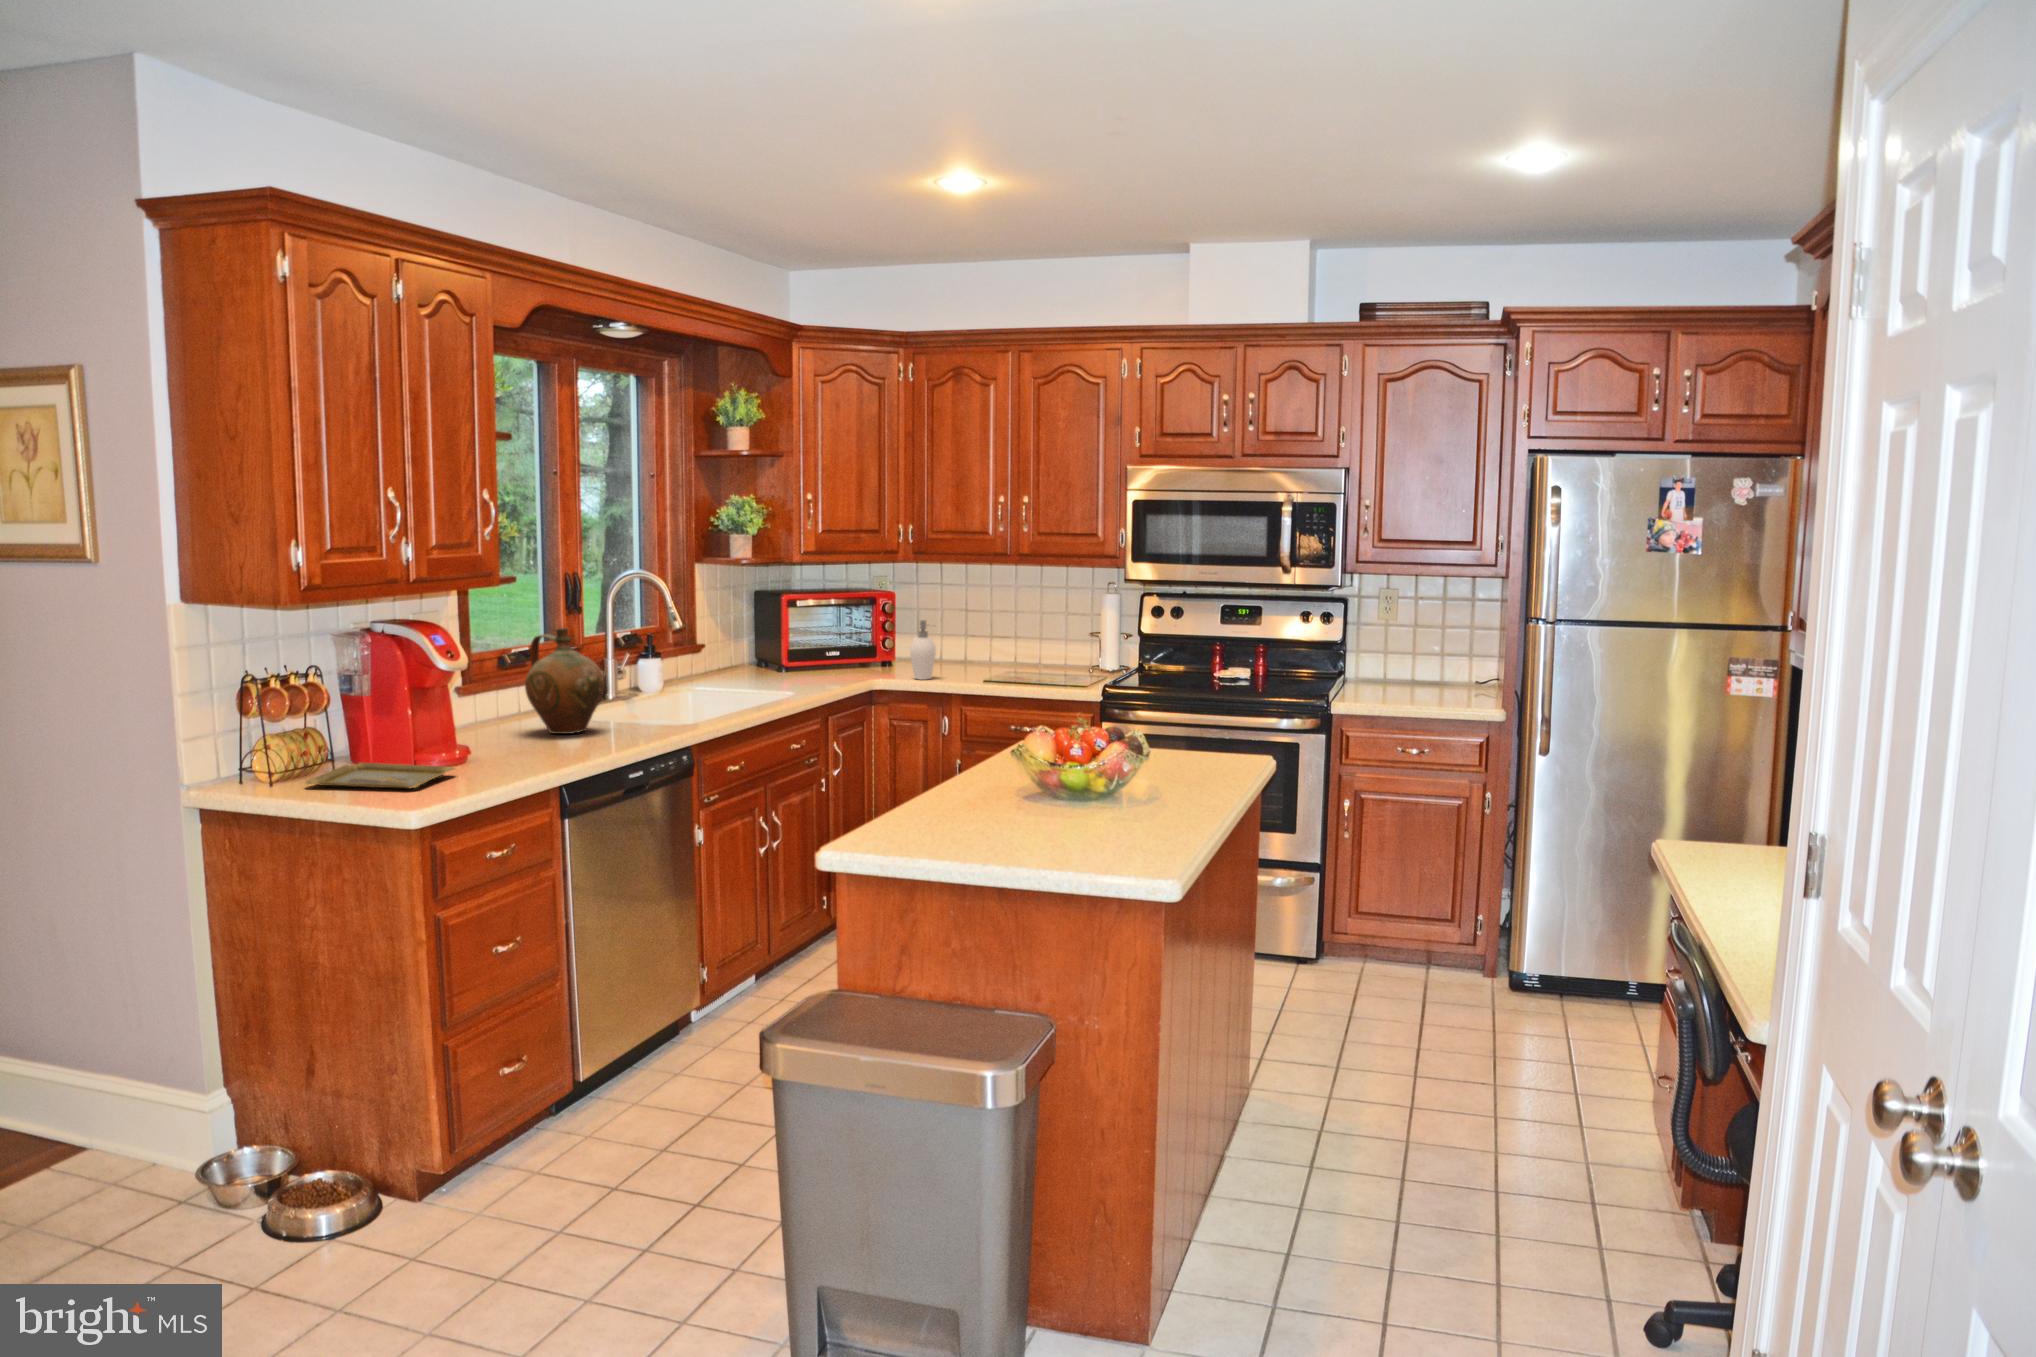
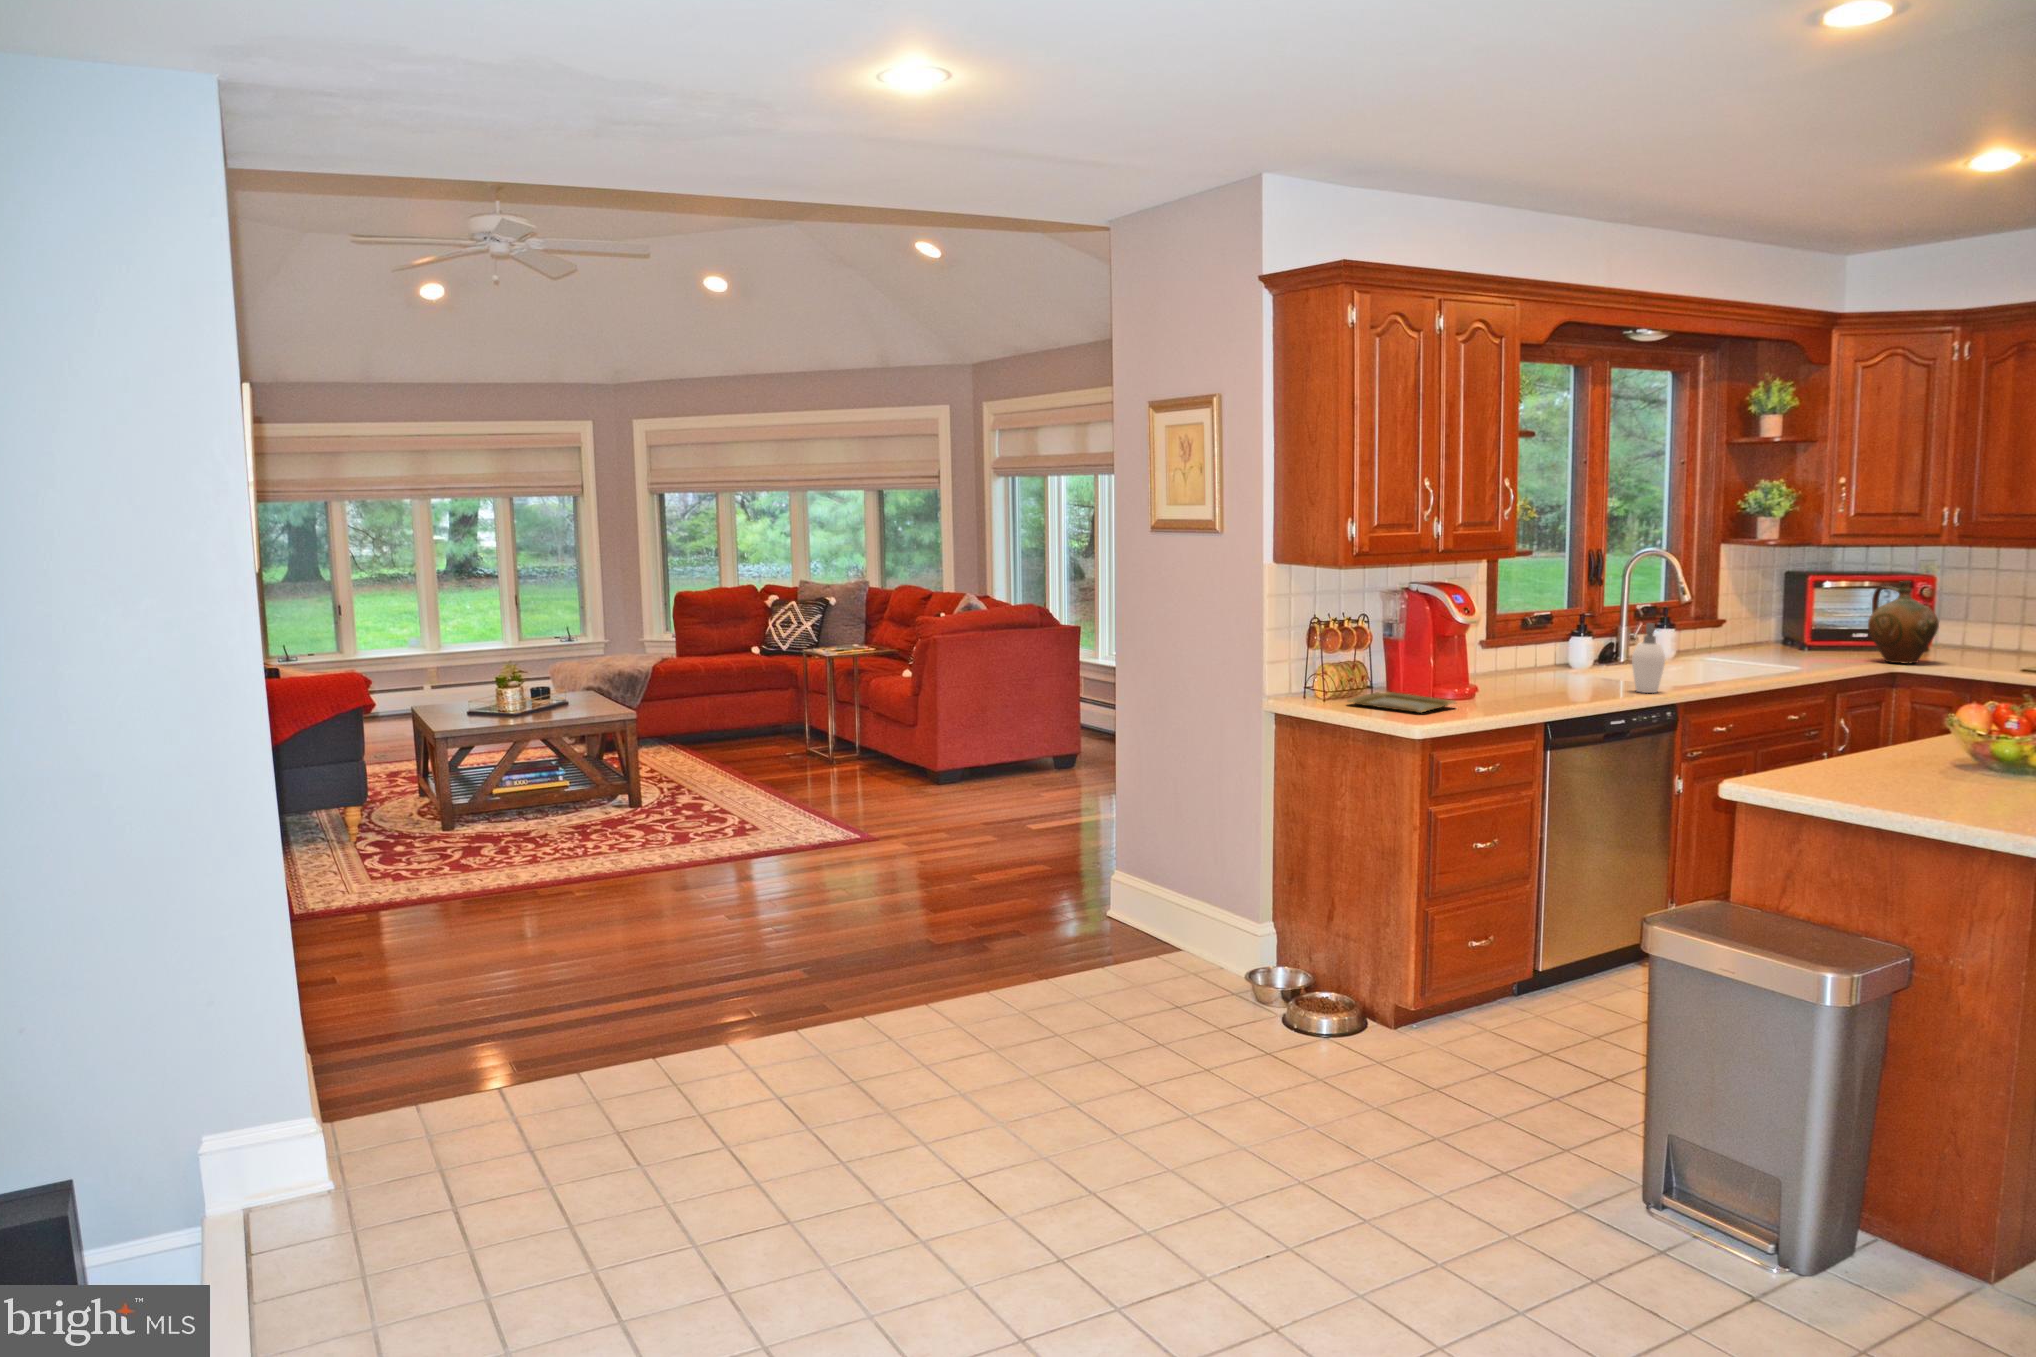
soap dispenser: present [910,620,936,680] -> present [1632,623,1665,693]
ceramic jug: present [525,628,605,734] -> present [1868,581,1939,664]

